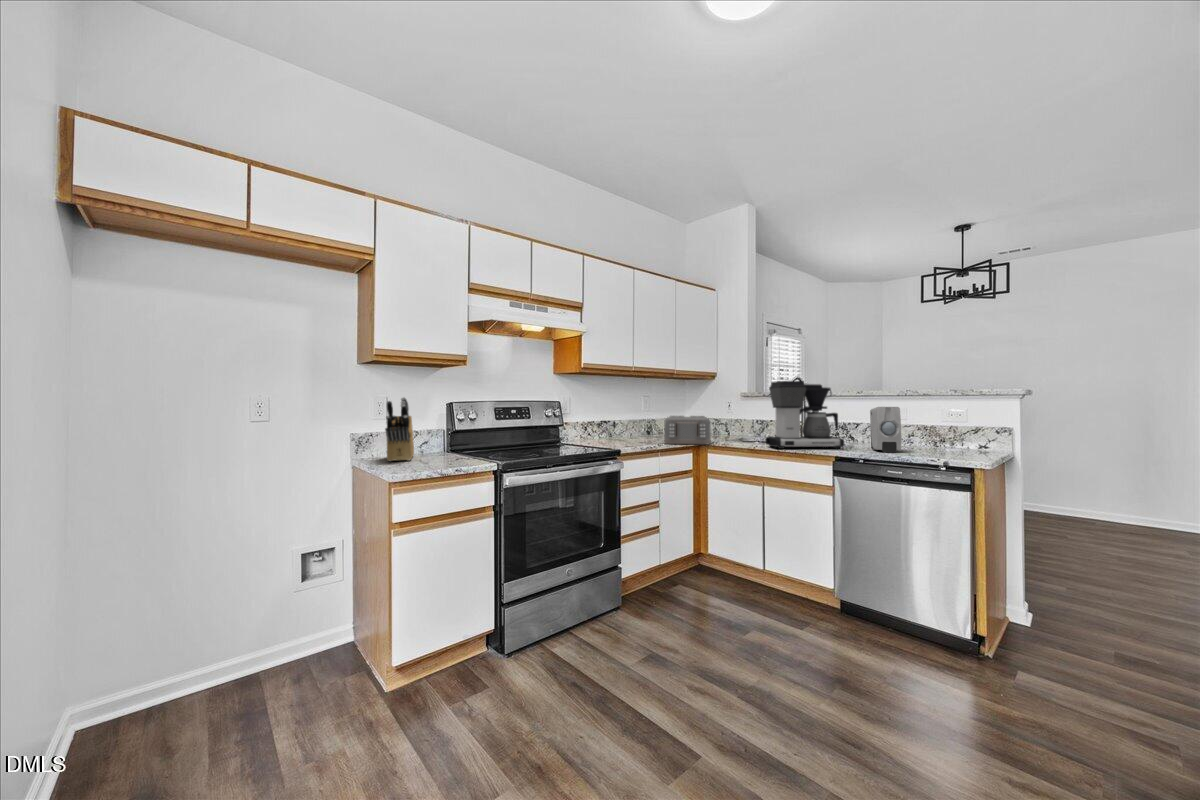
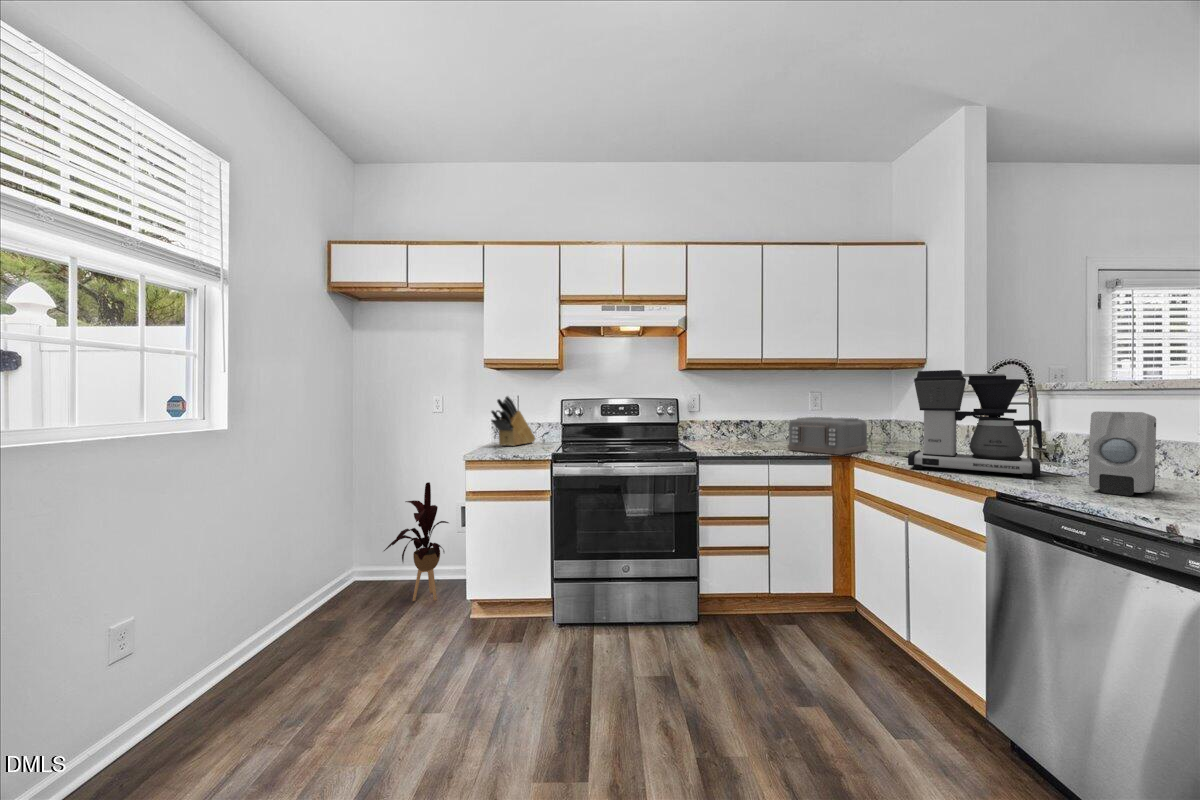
house plant: none [225,521,328,704] -> present [384,482,449,601]

